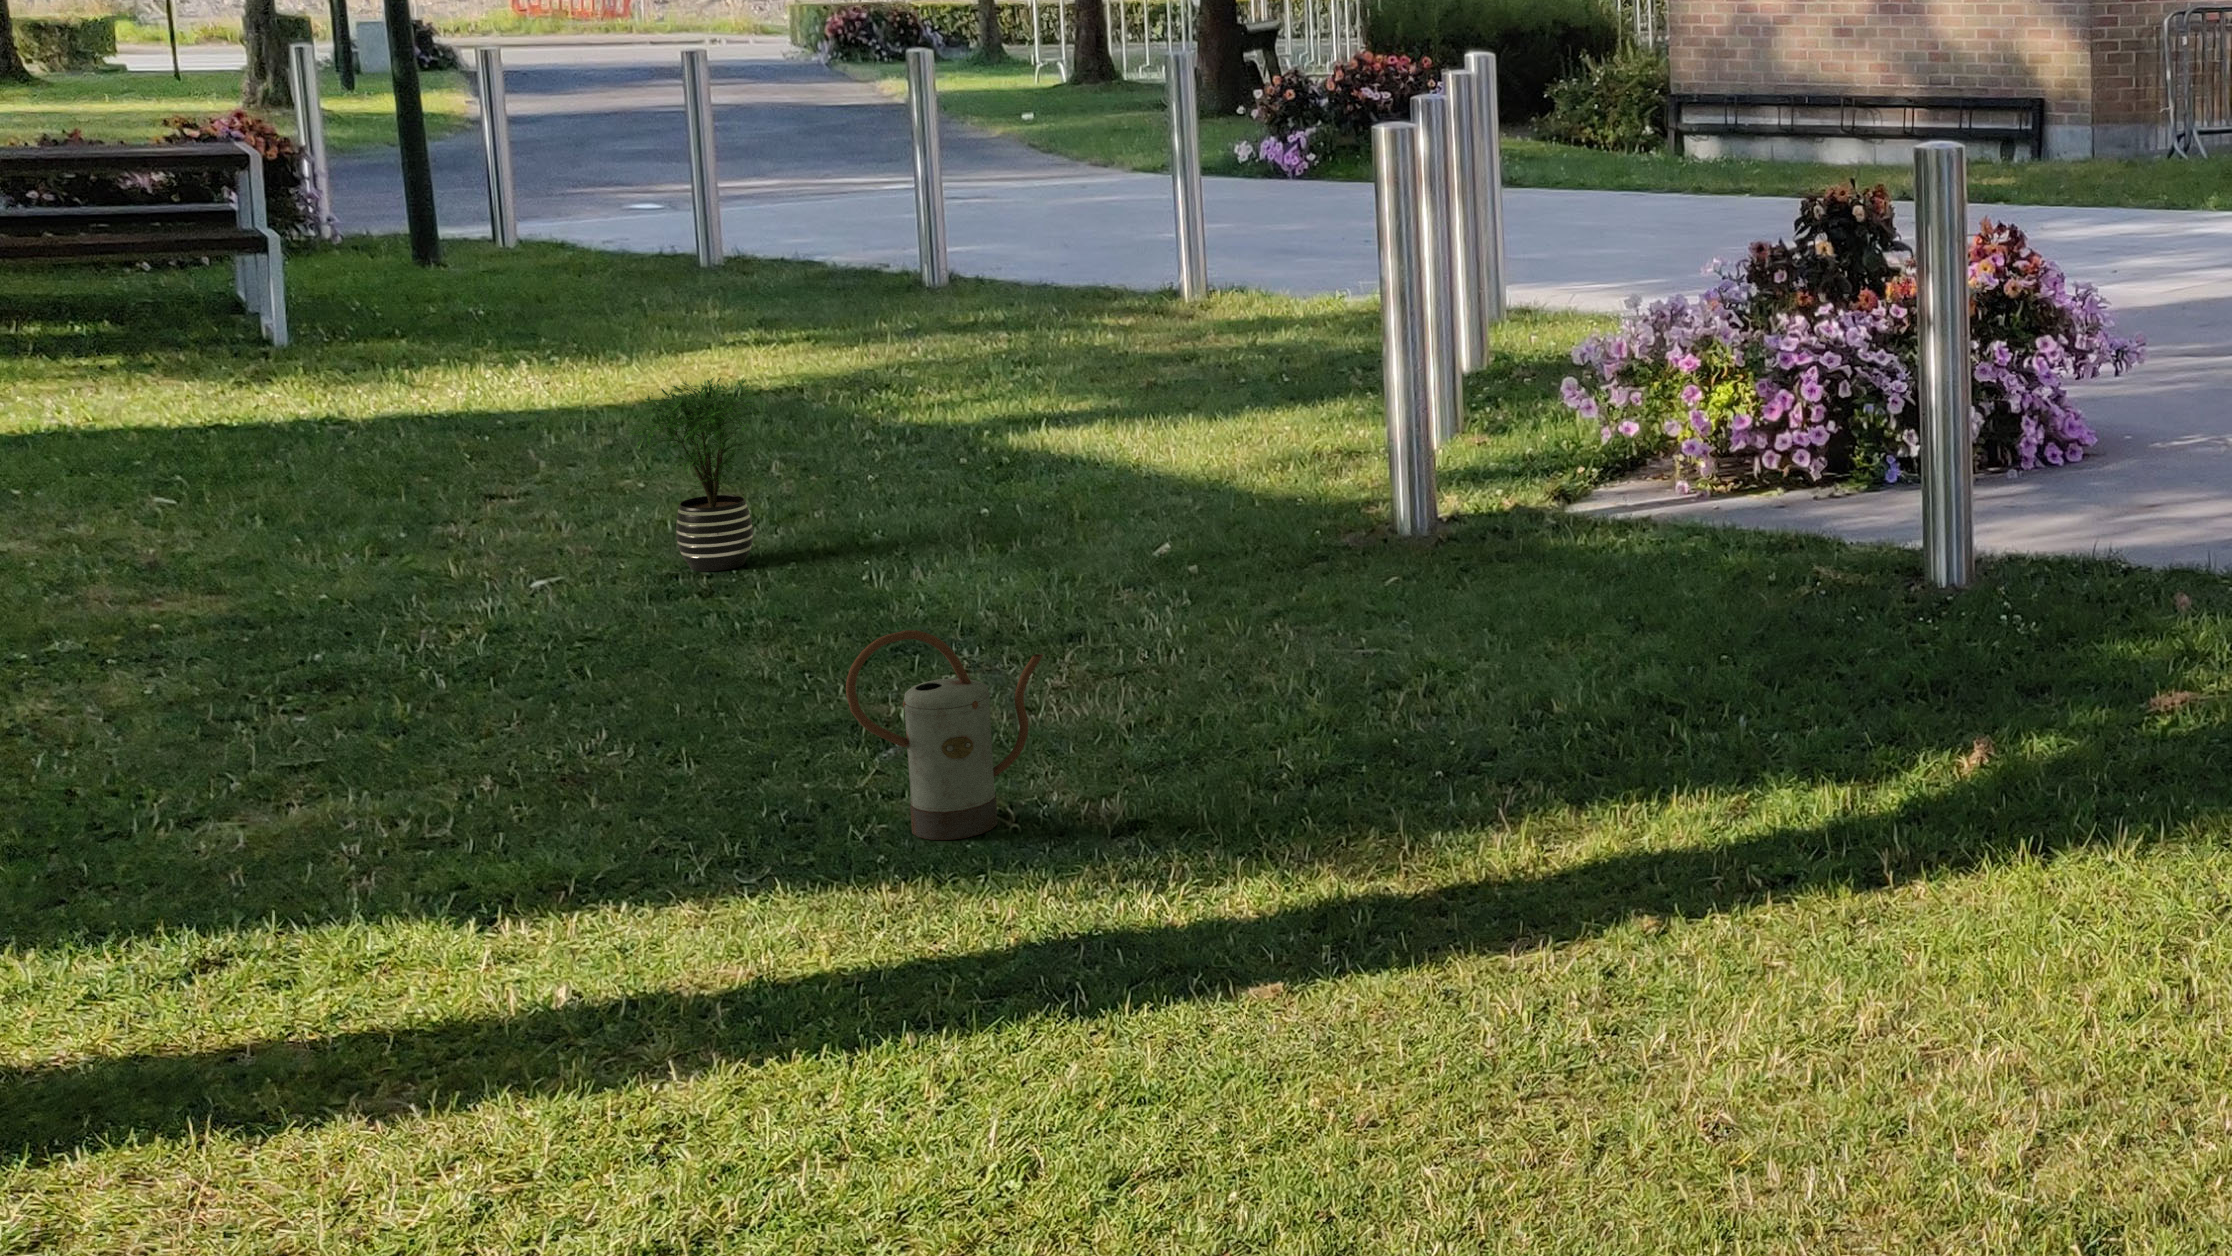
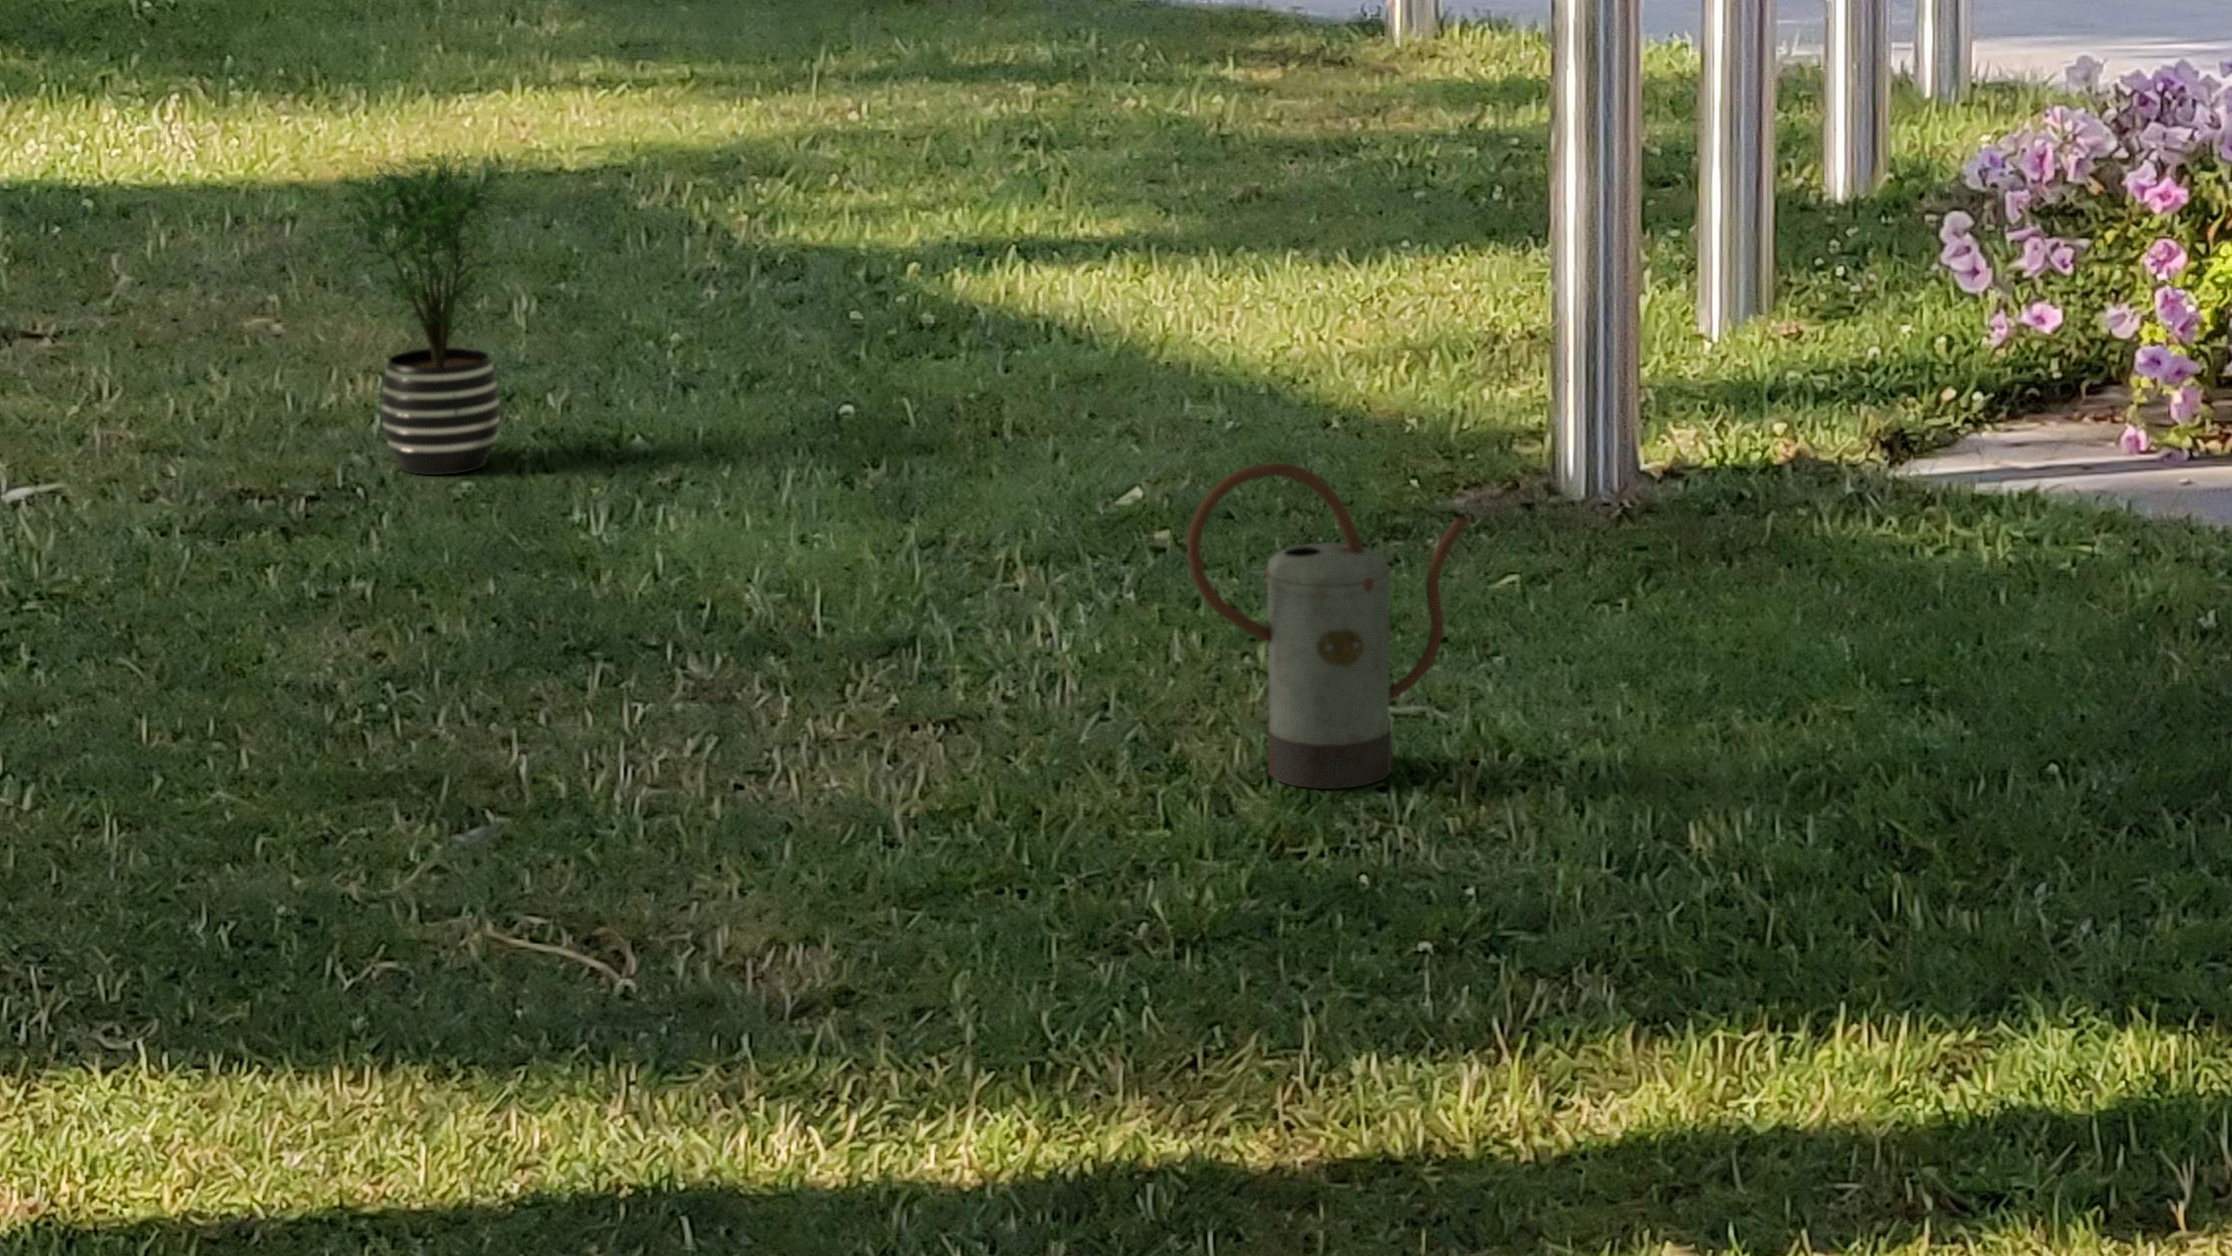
watering can: present [846,630,1043,840] -> present [1187,463,1470,789]

